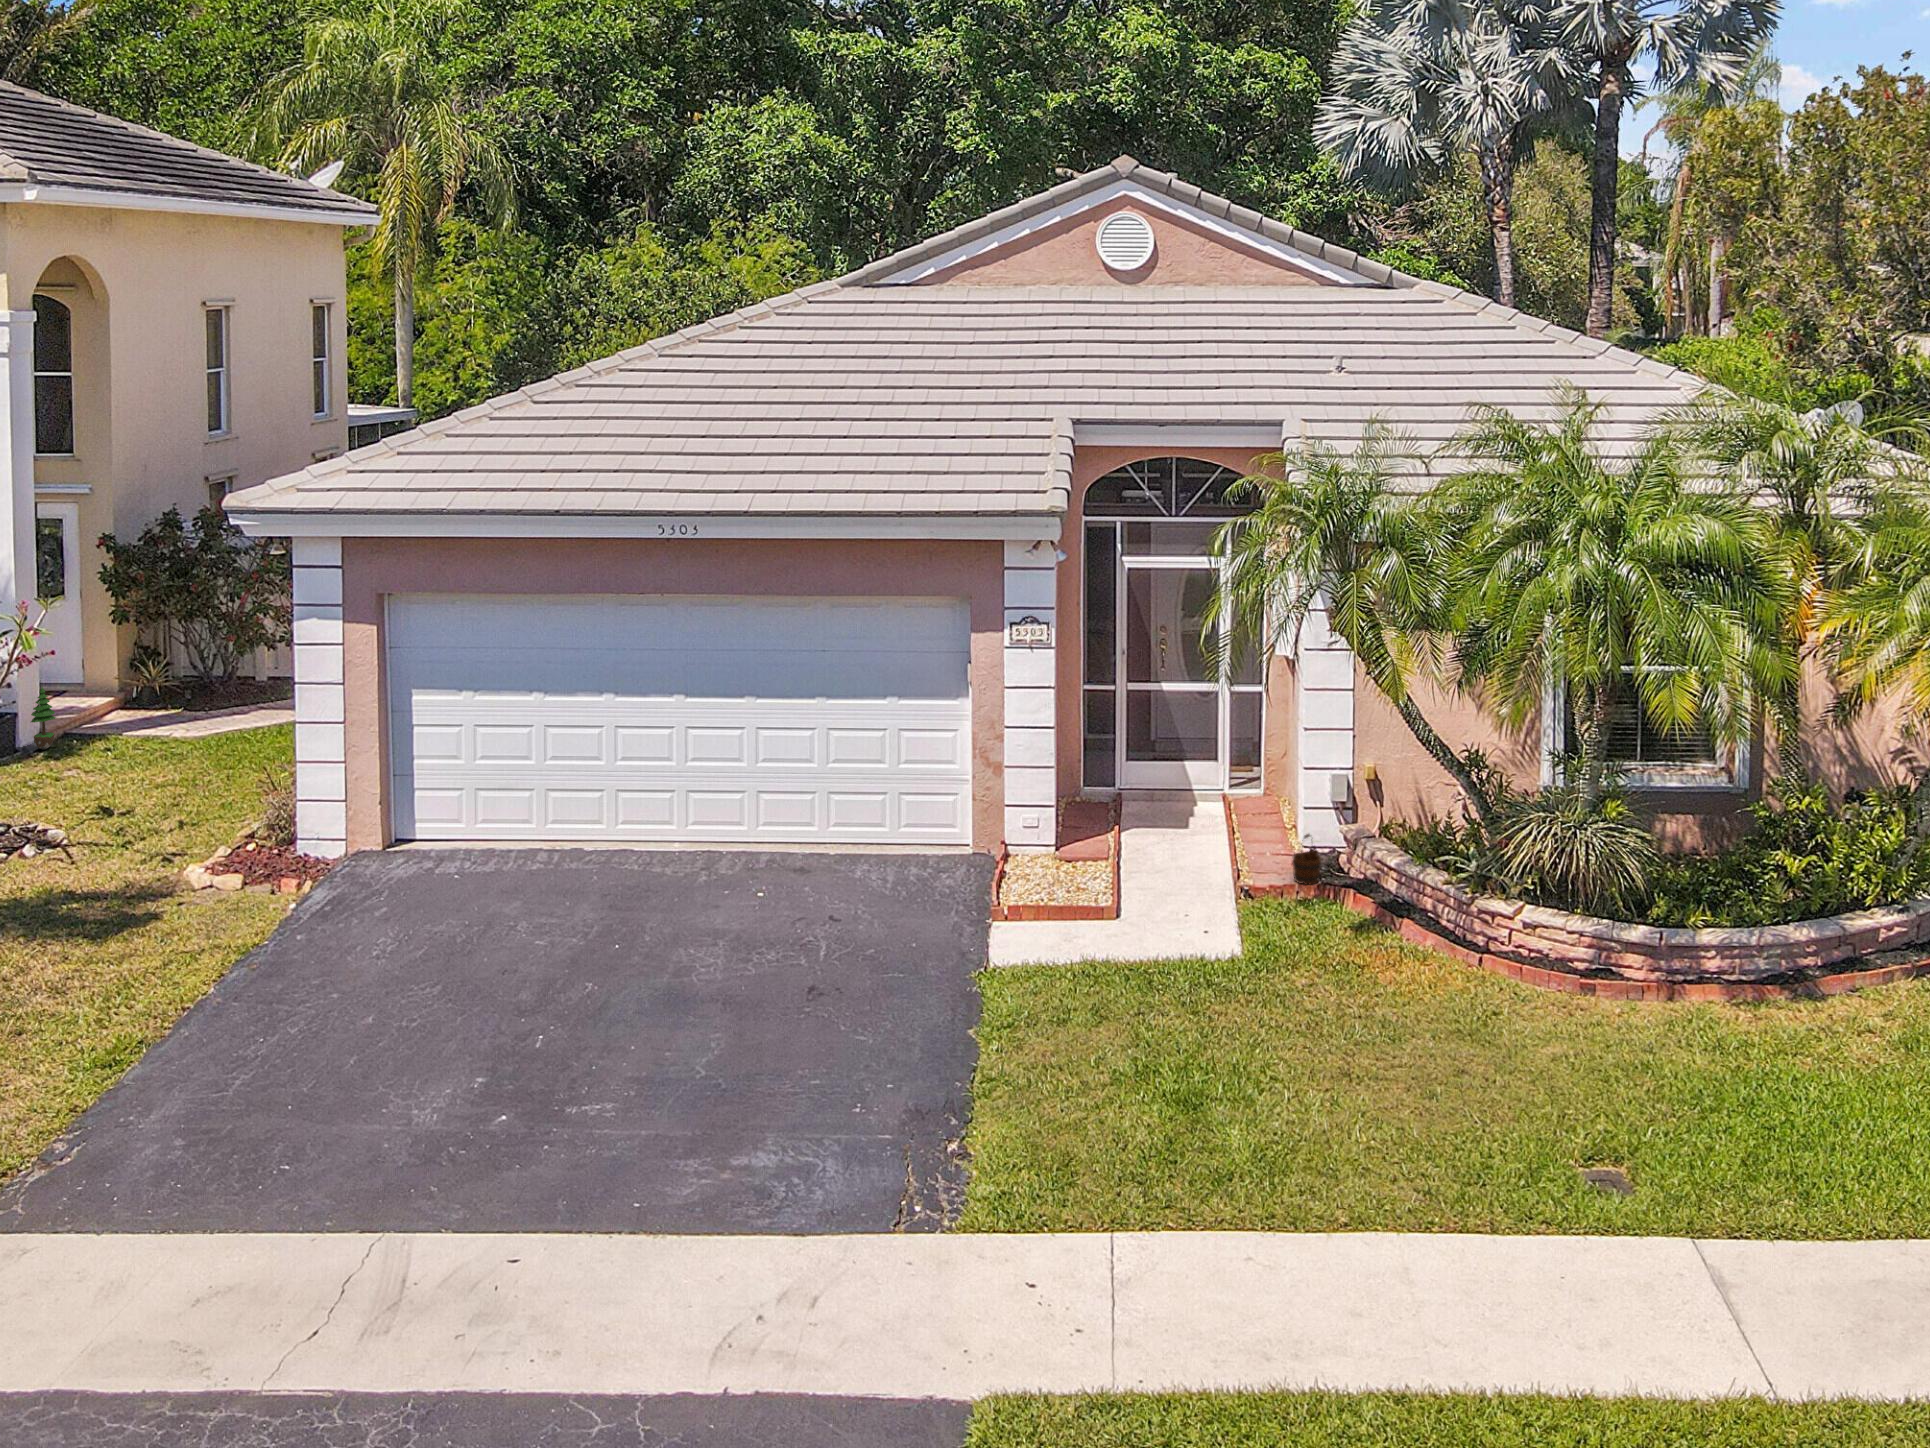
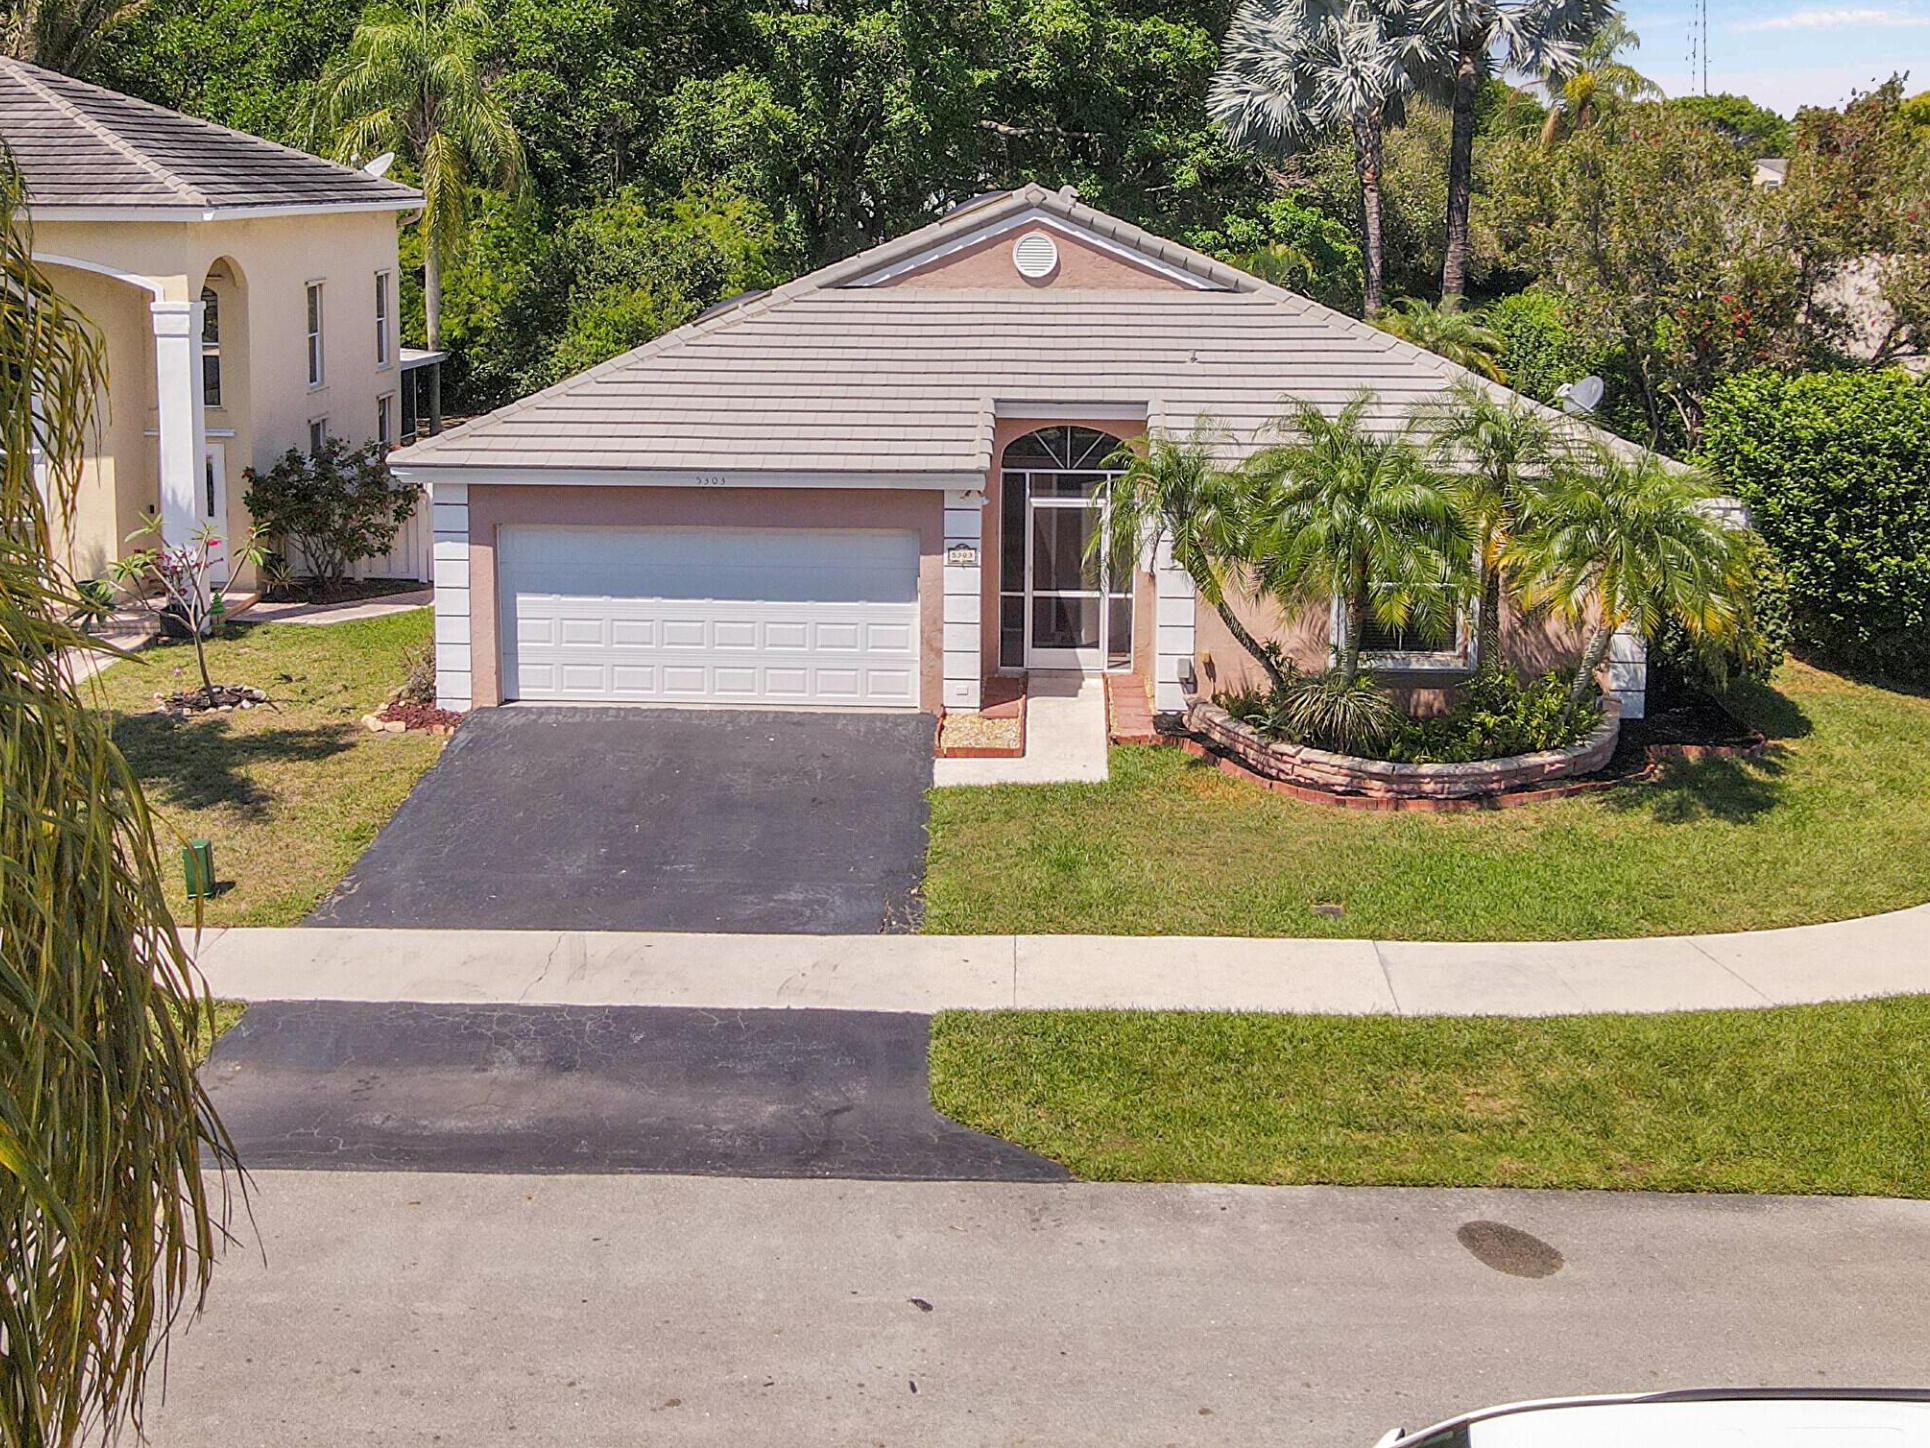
wooden bucket: present [1292,834,1321,884] -> none [1150,699,1170,735]

